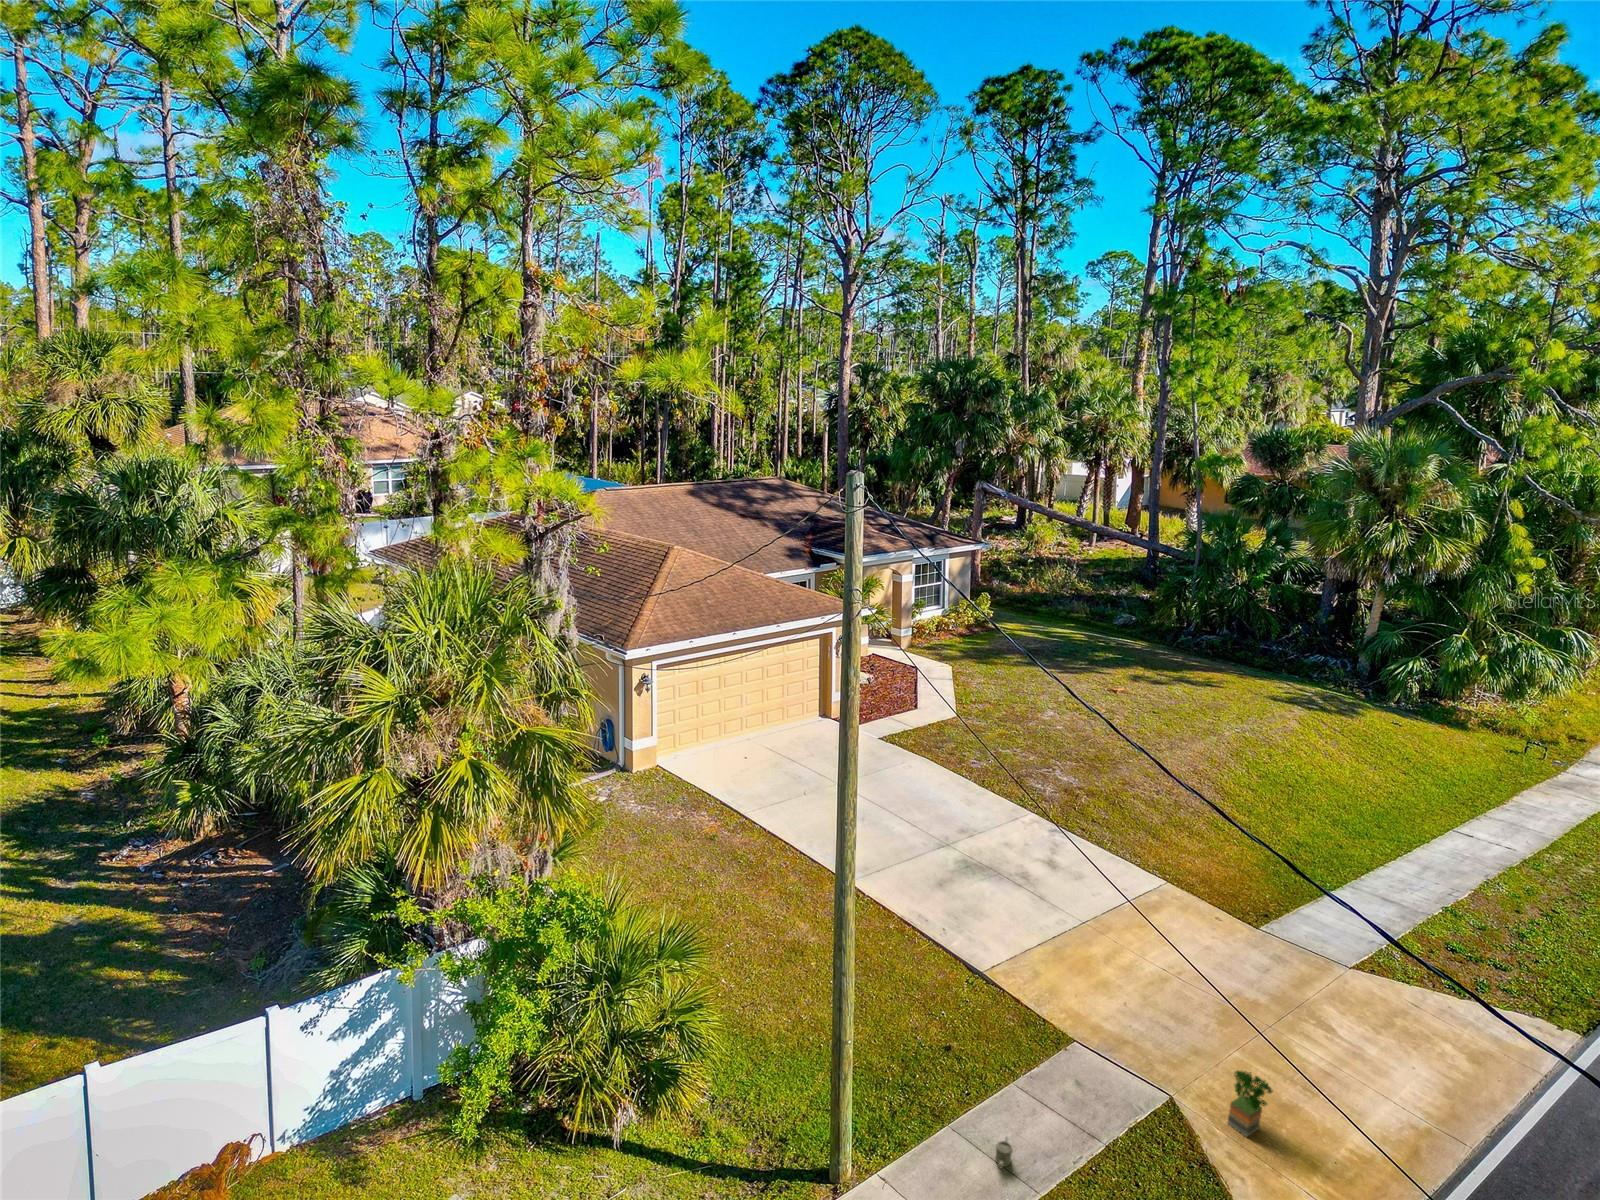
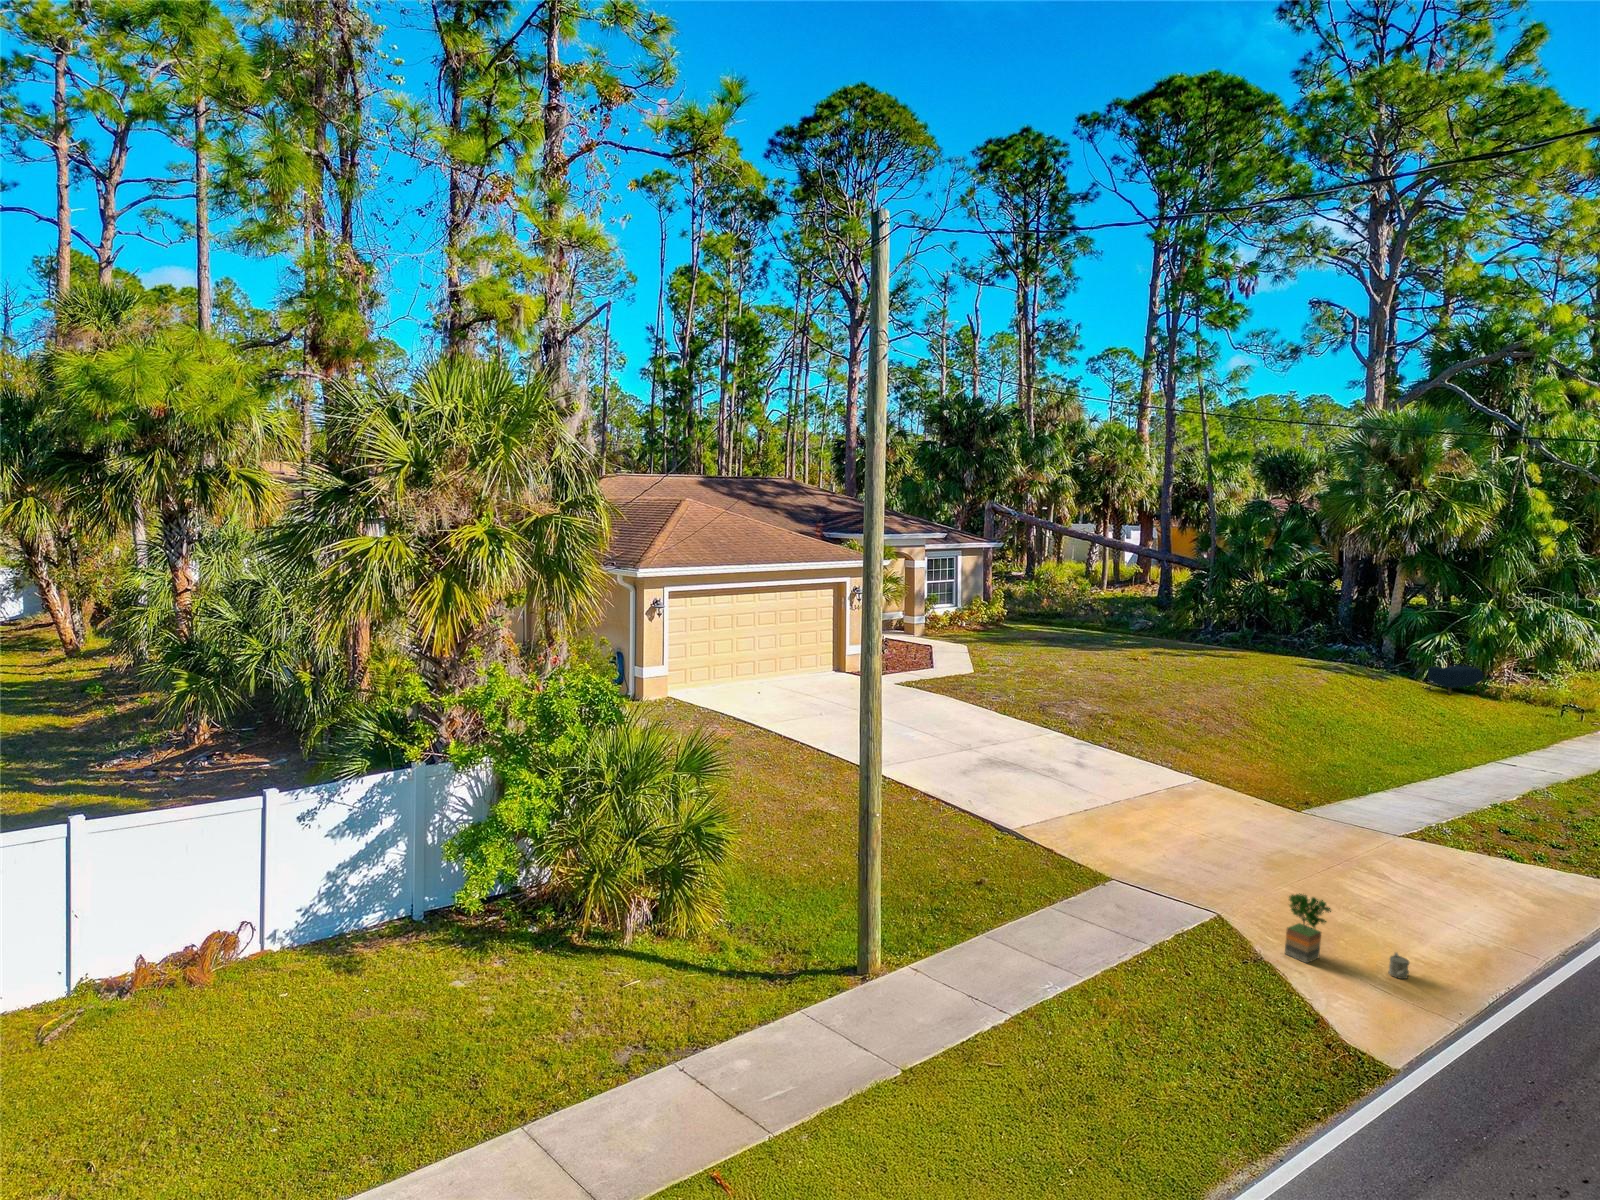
bench: none [1396,689,1453,724] -> present [1428,665,1483,695]
watering can: present [995,1137,1013,1168] -> present [1388,953,1409,979]

